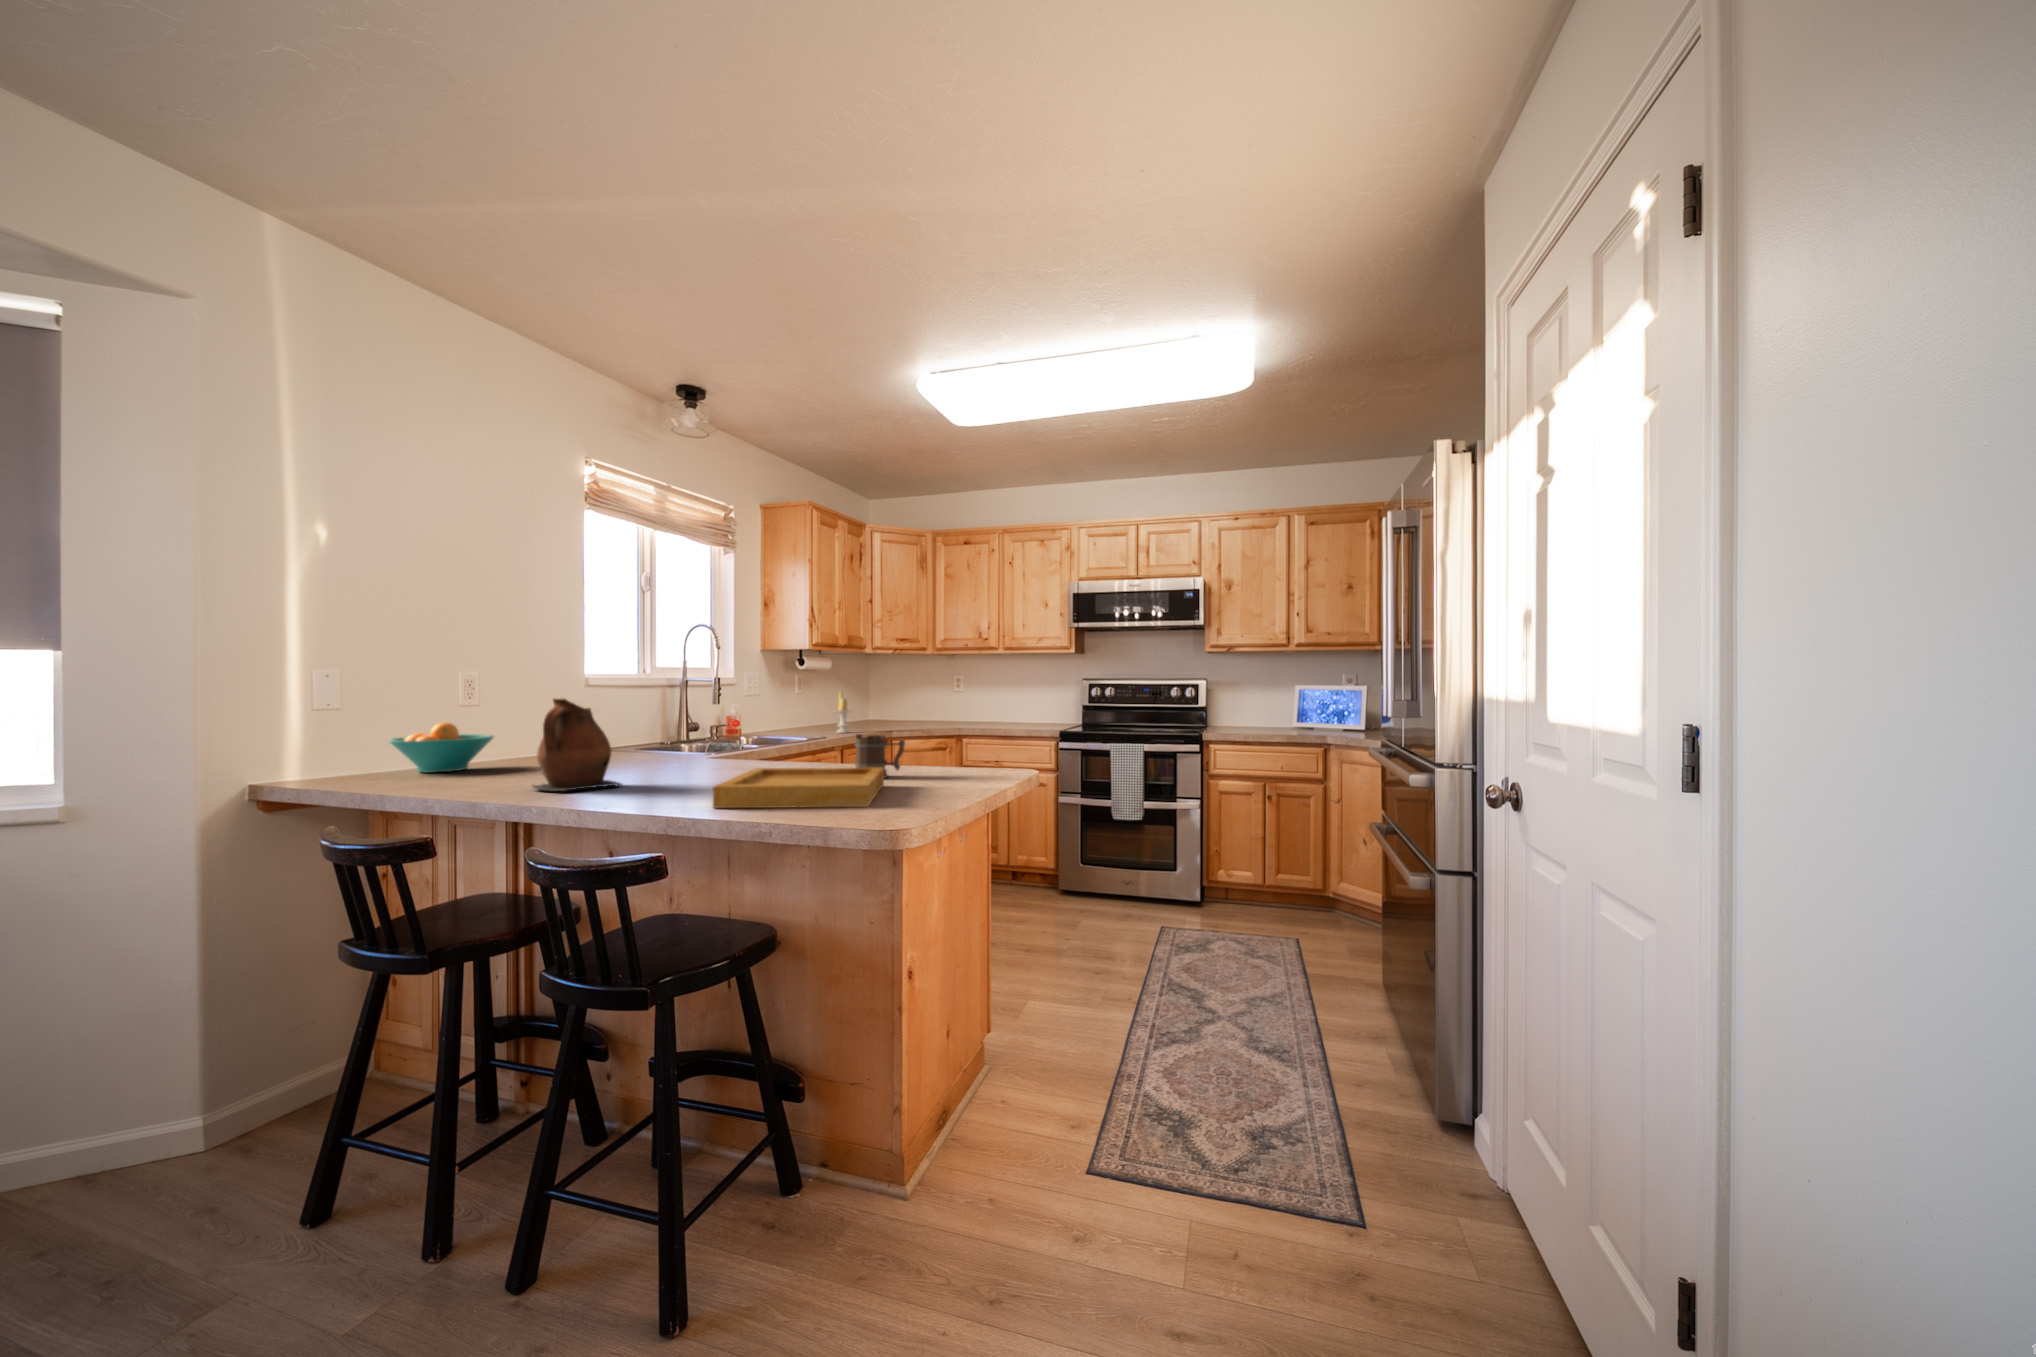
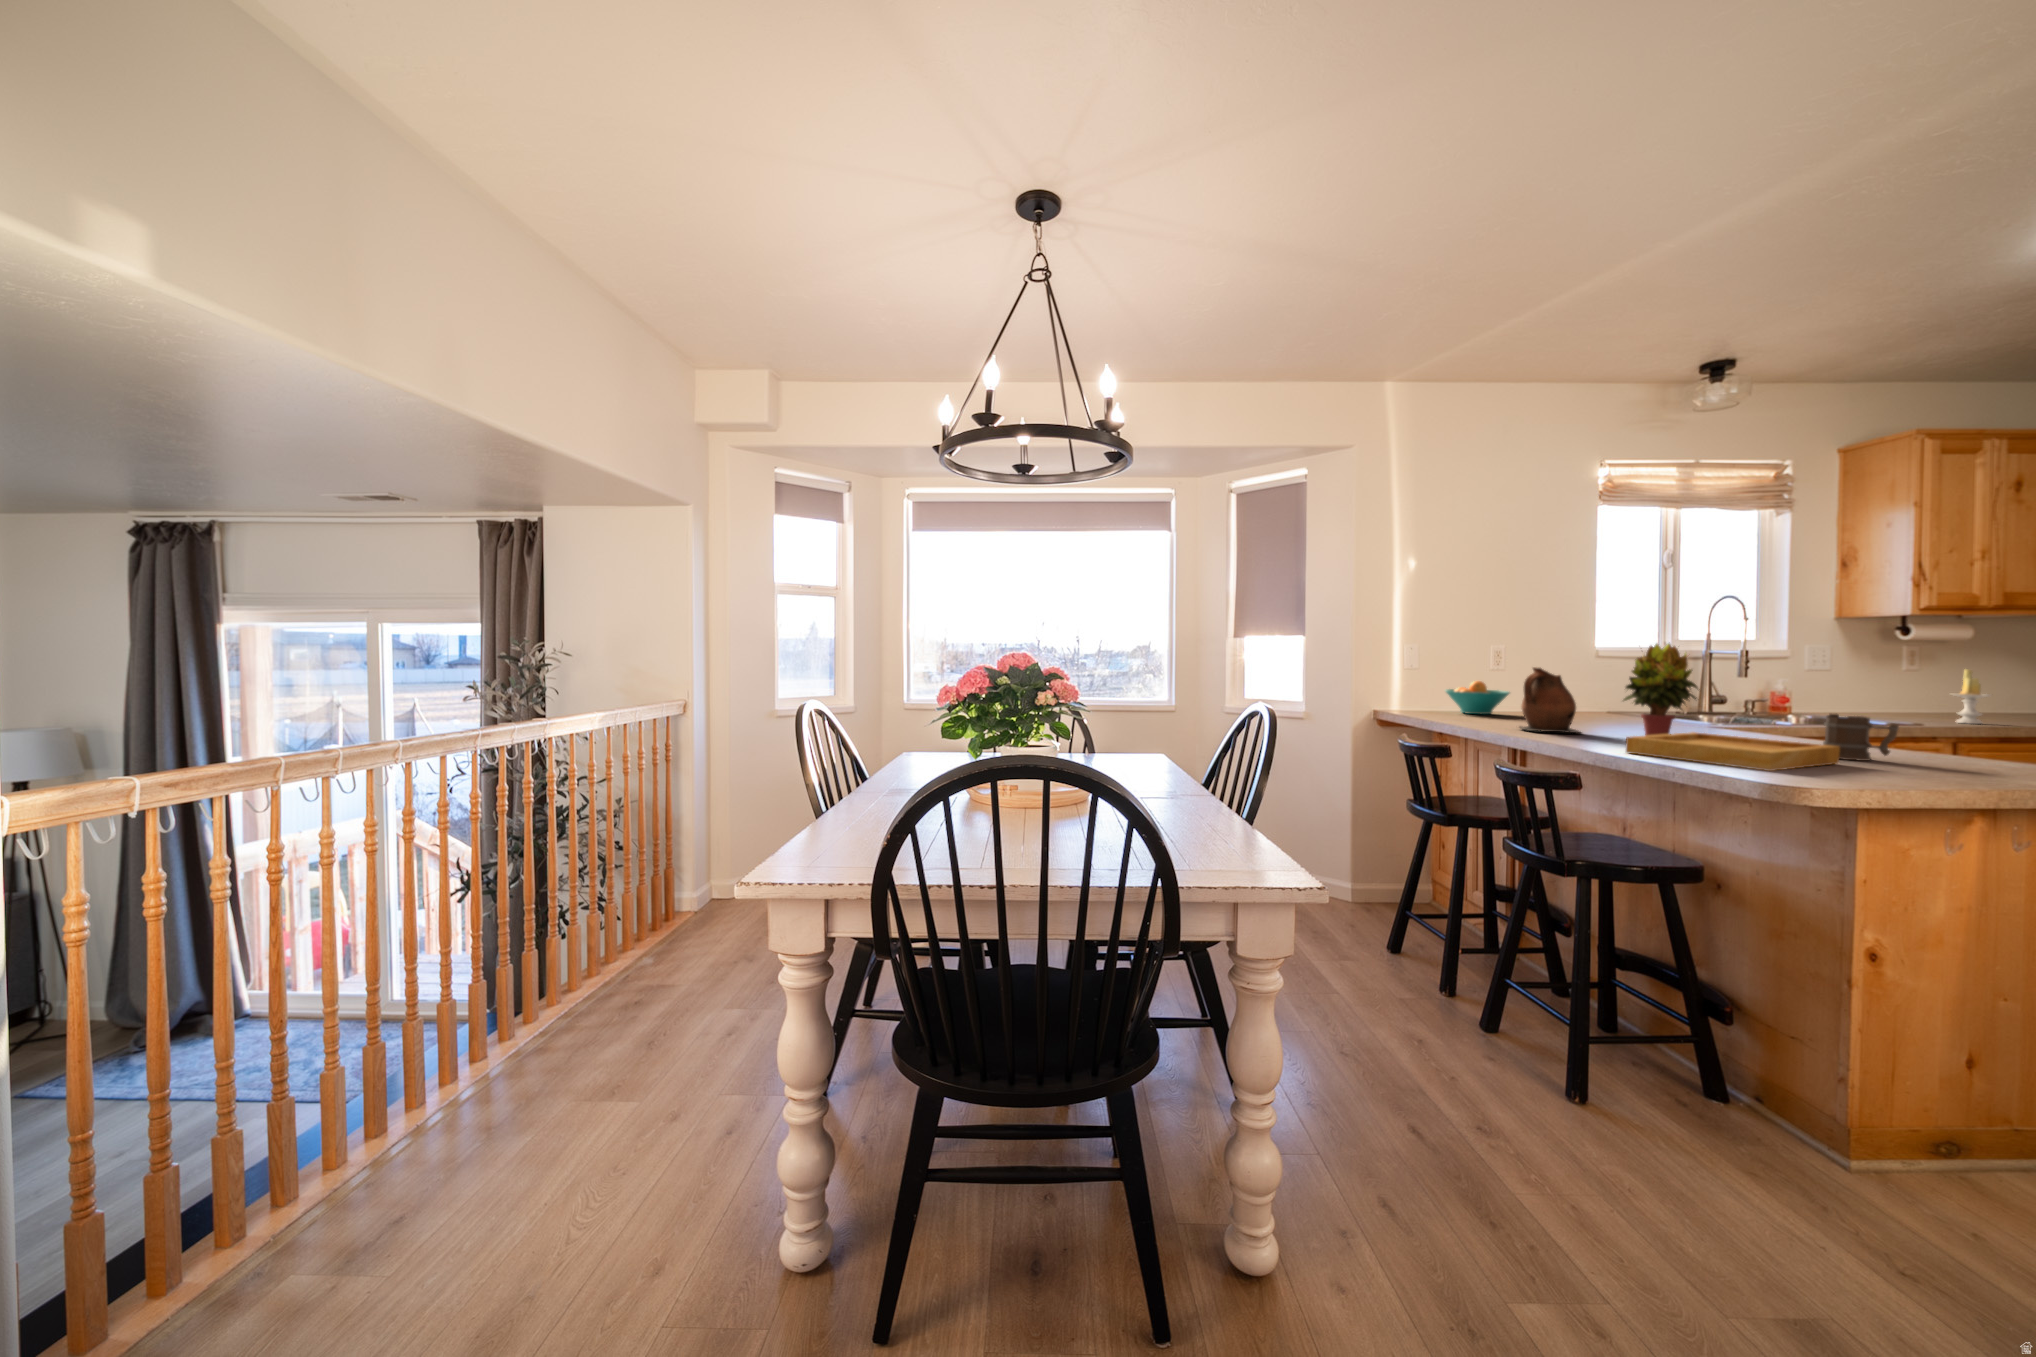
potted plant: none [663,664,742,779] -> present [1623,643,1698,735]

